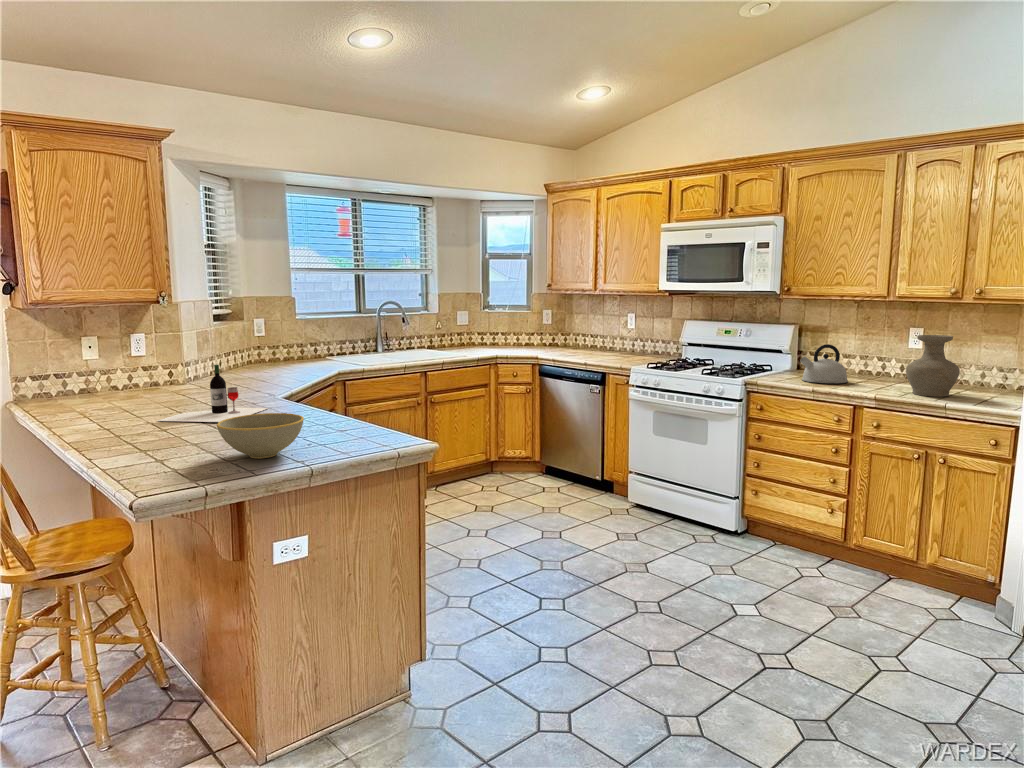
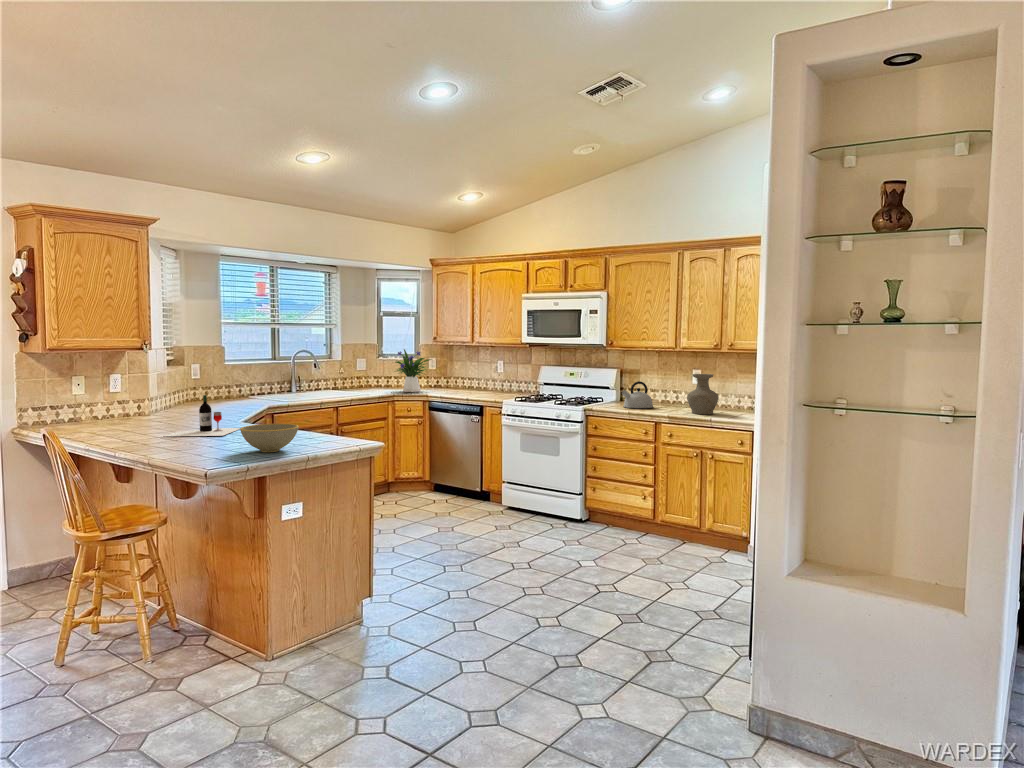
flower arrangement: none [494,298,545,352] -> present [395,349,432,392]

